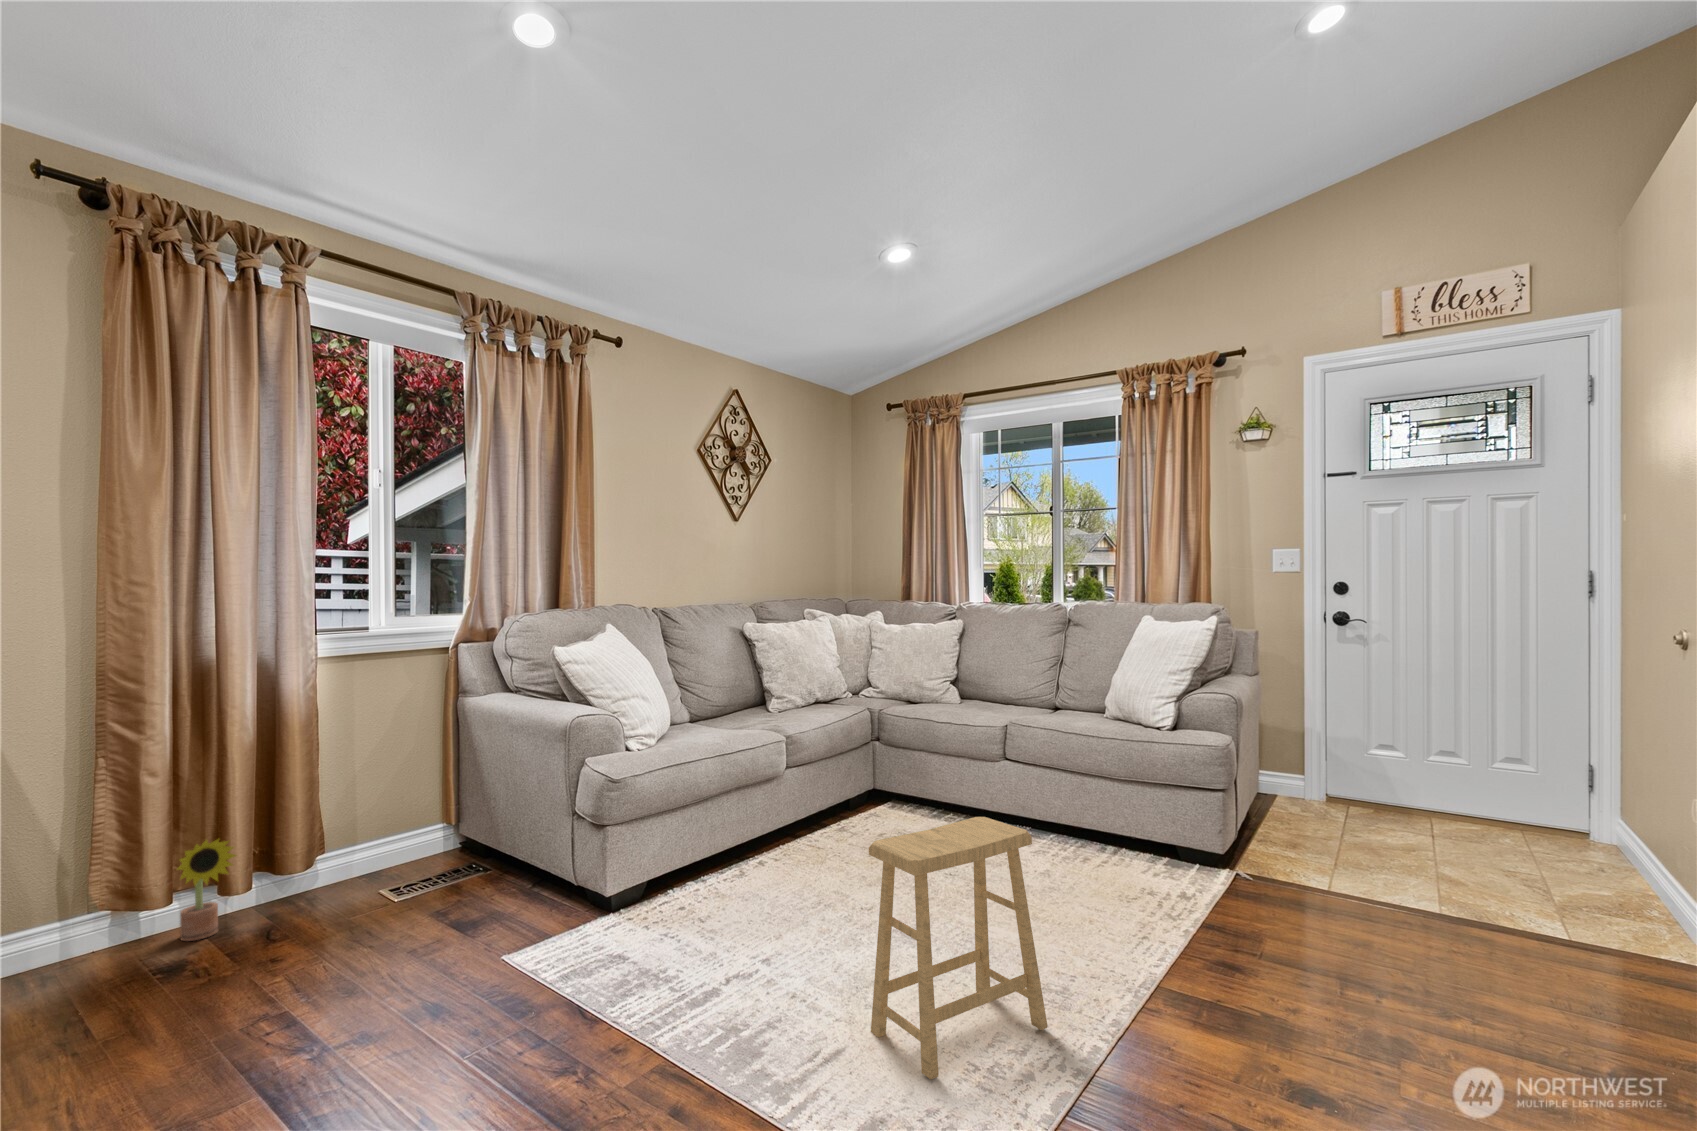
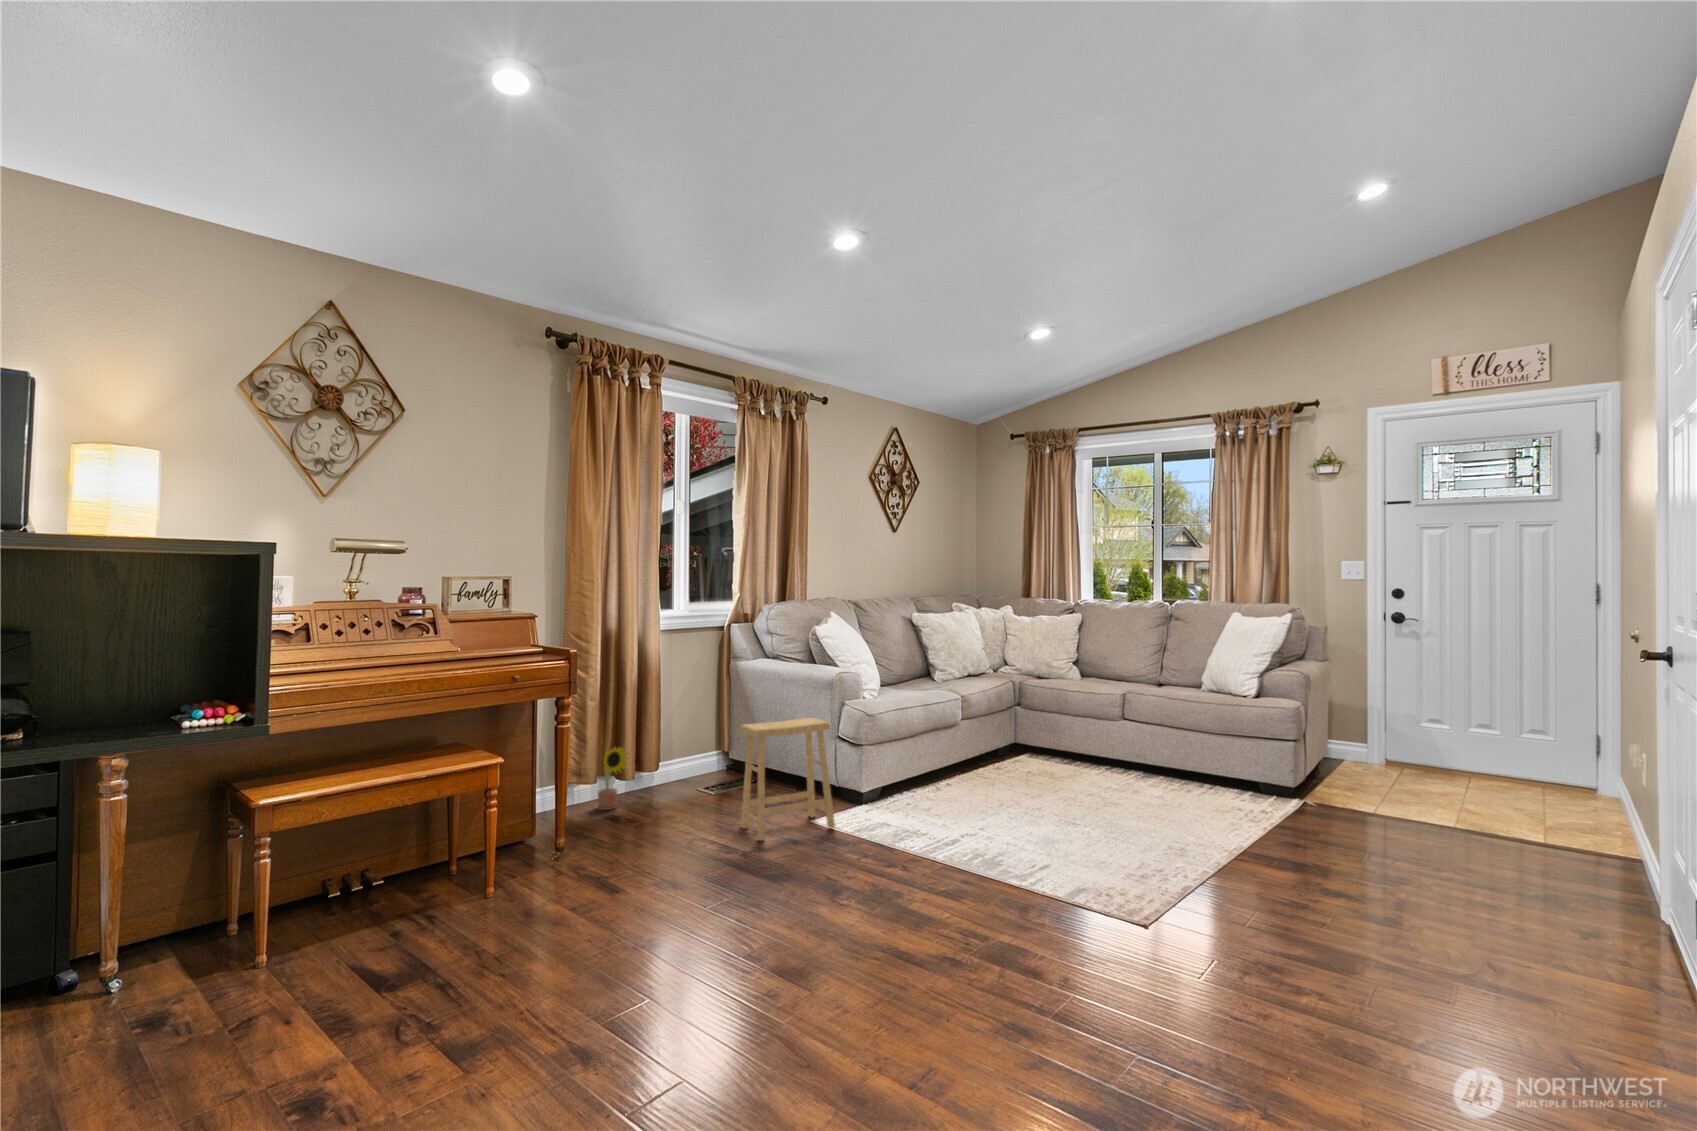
footstool: present [869,817,1048,1080] -> present [740,718,835,841]

